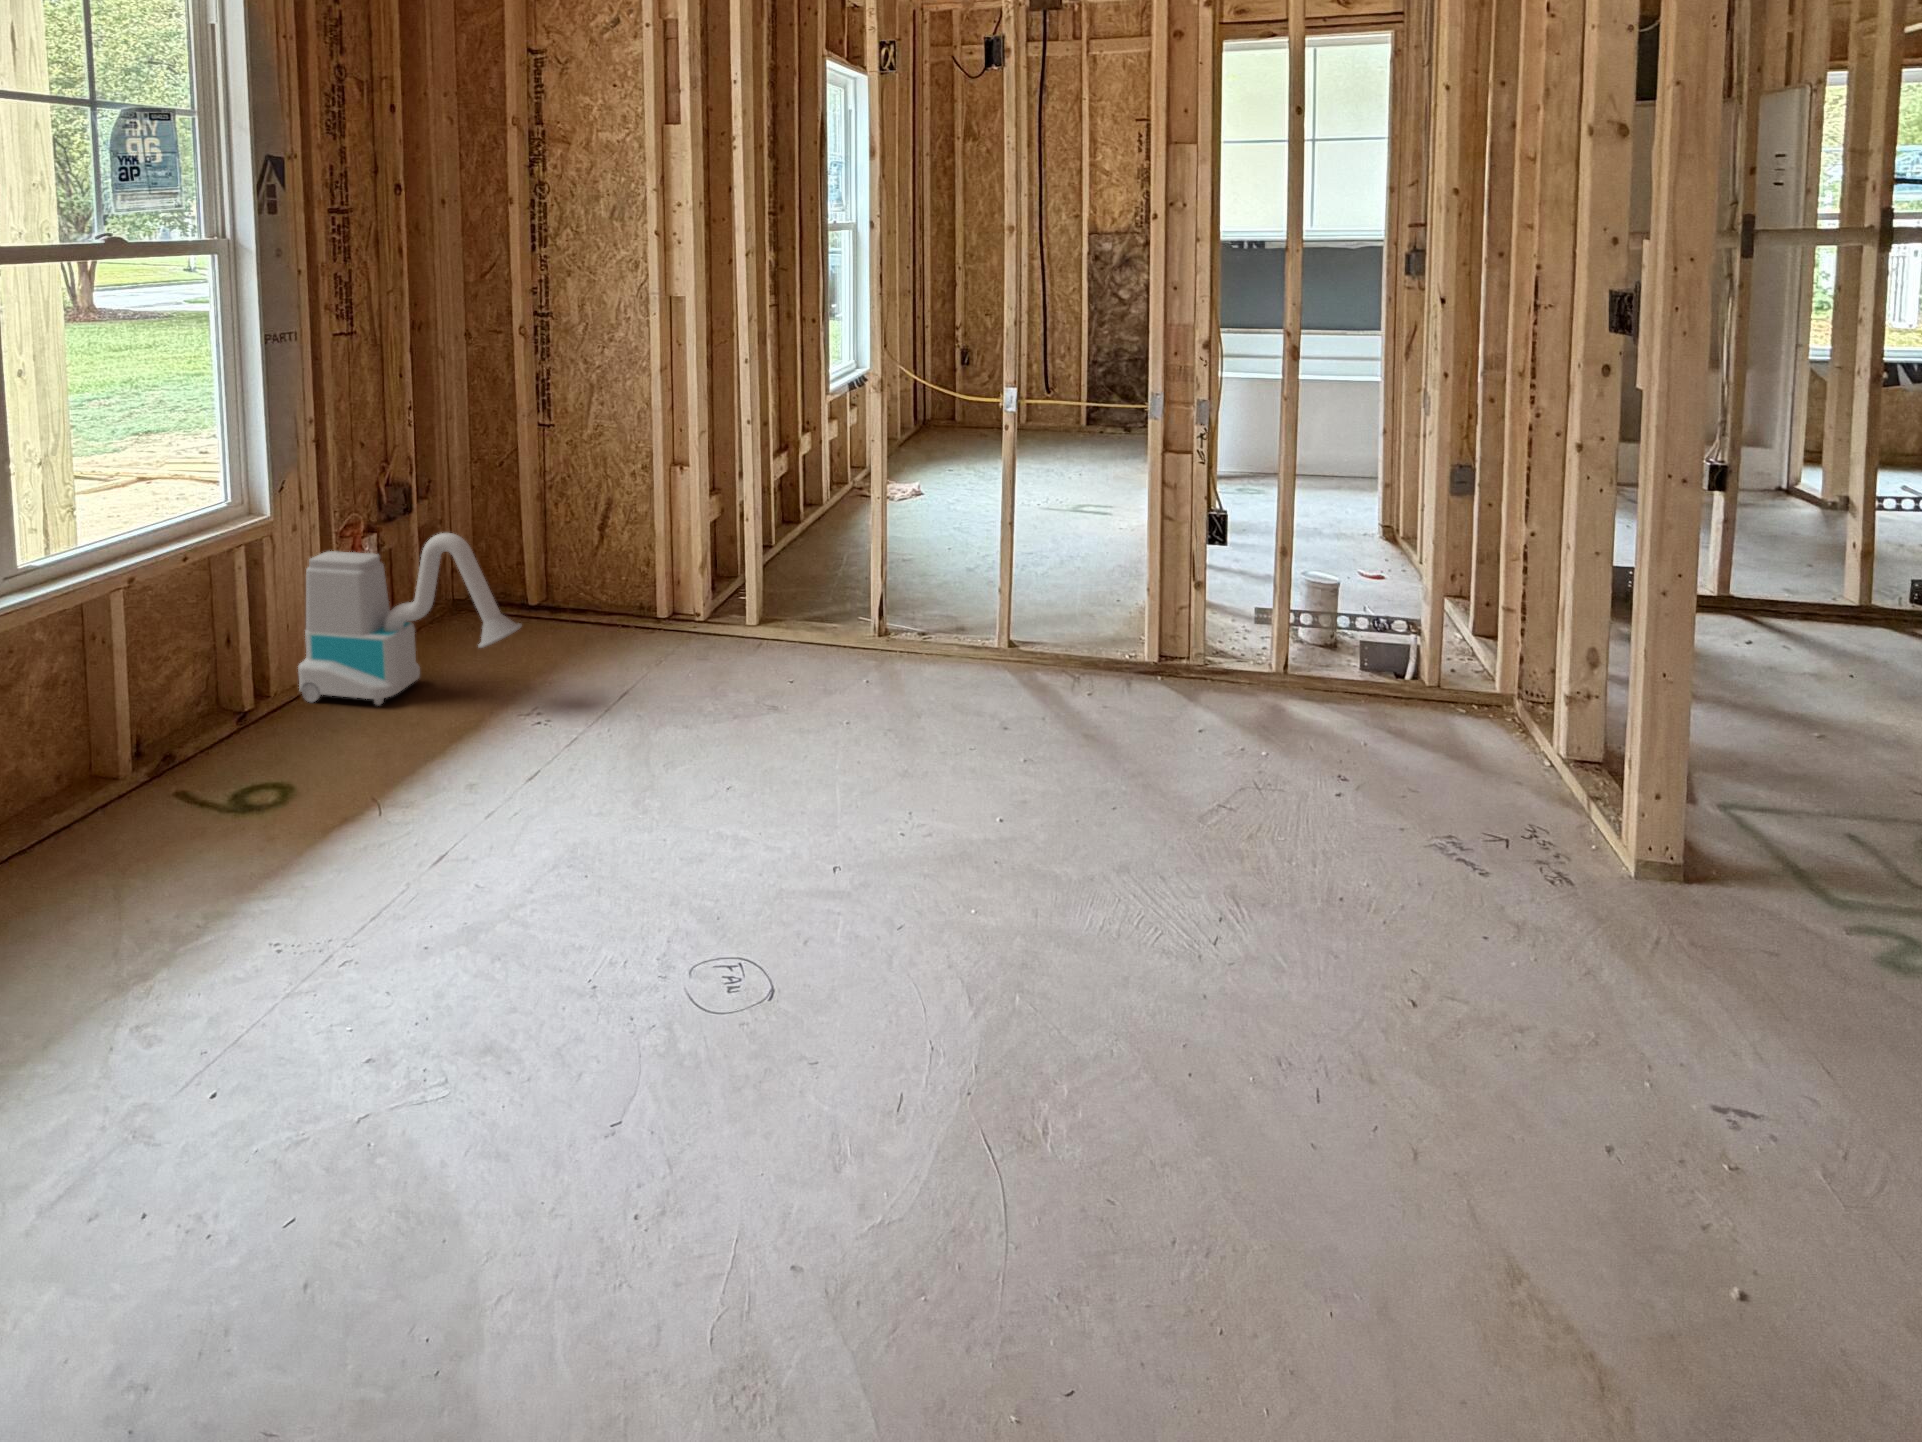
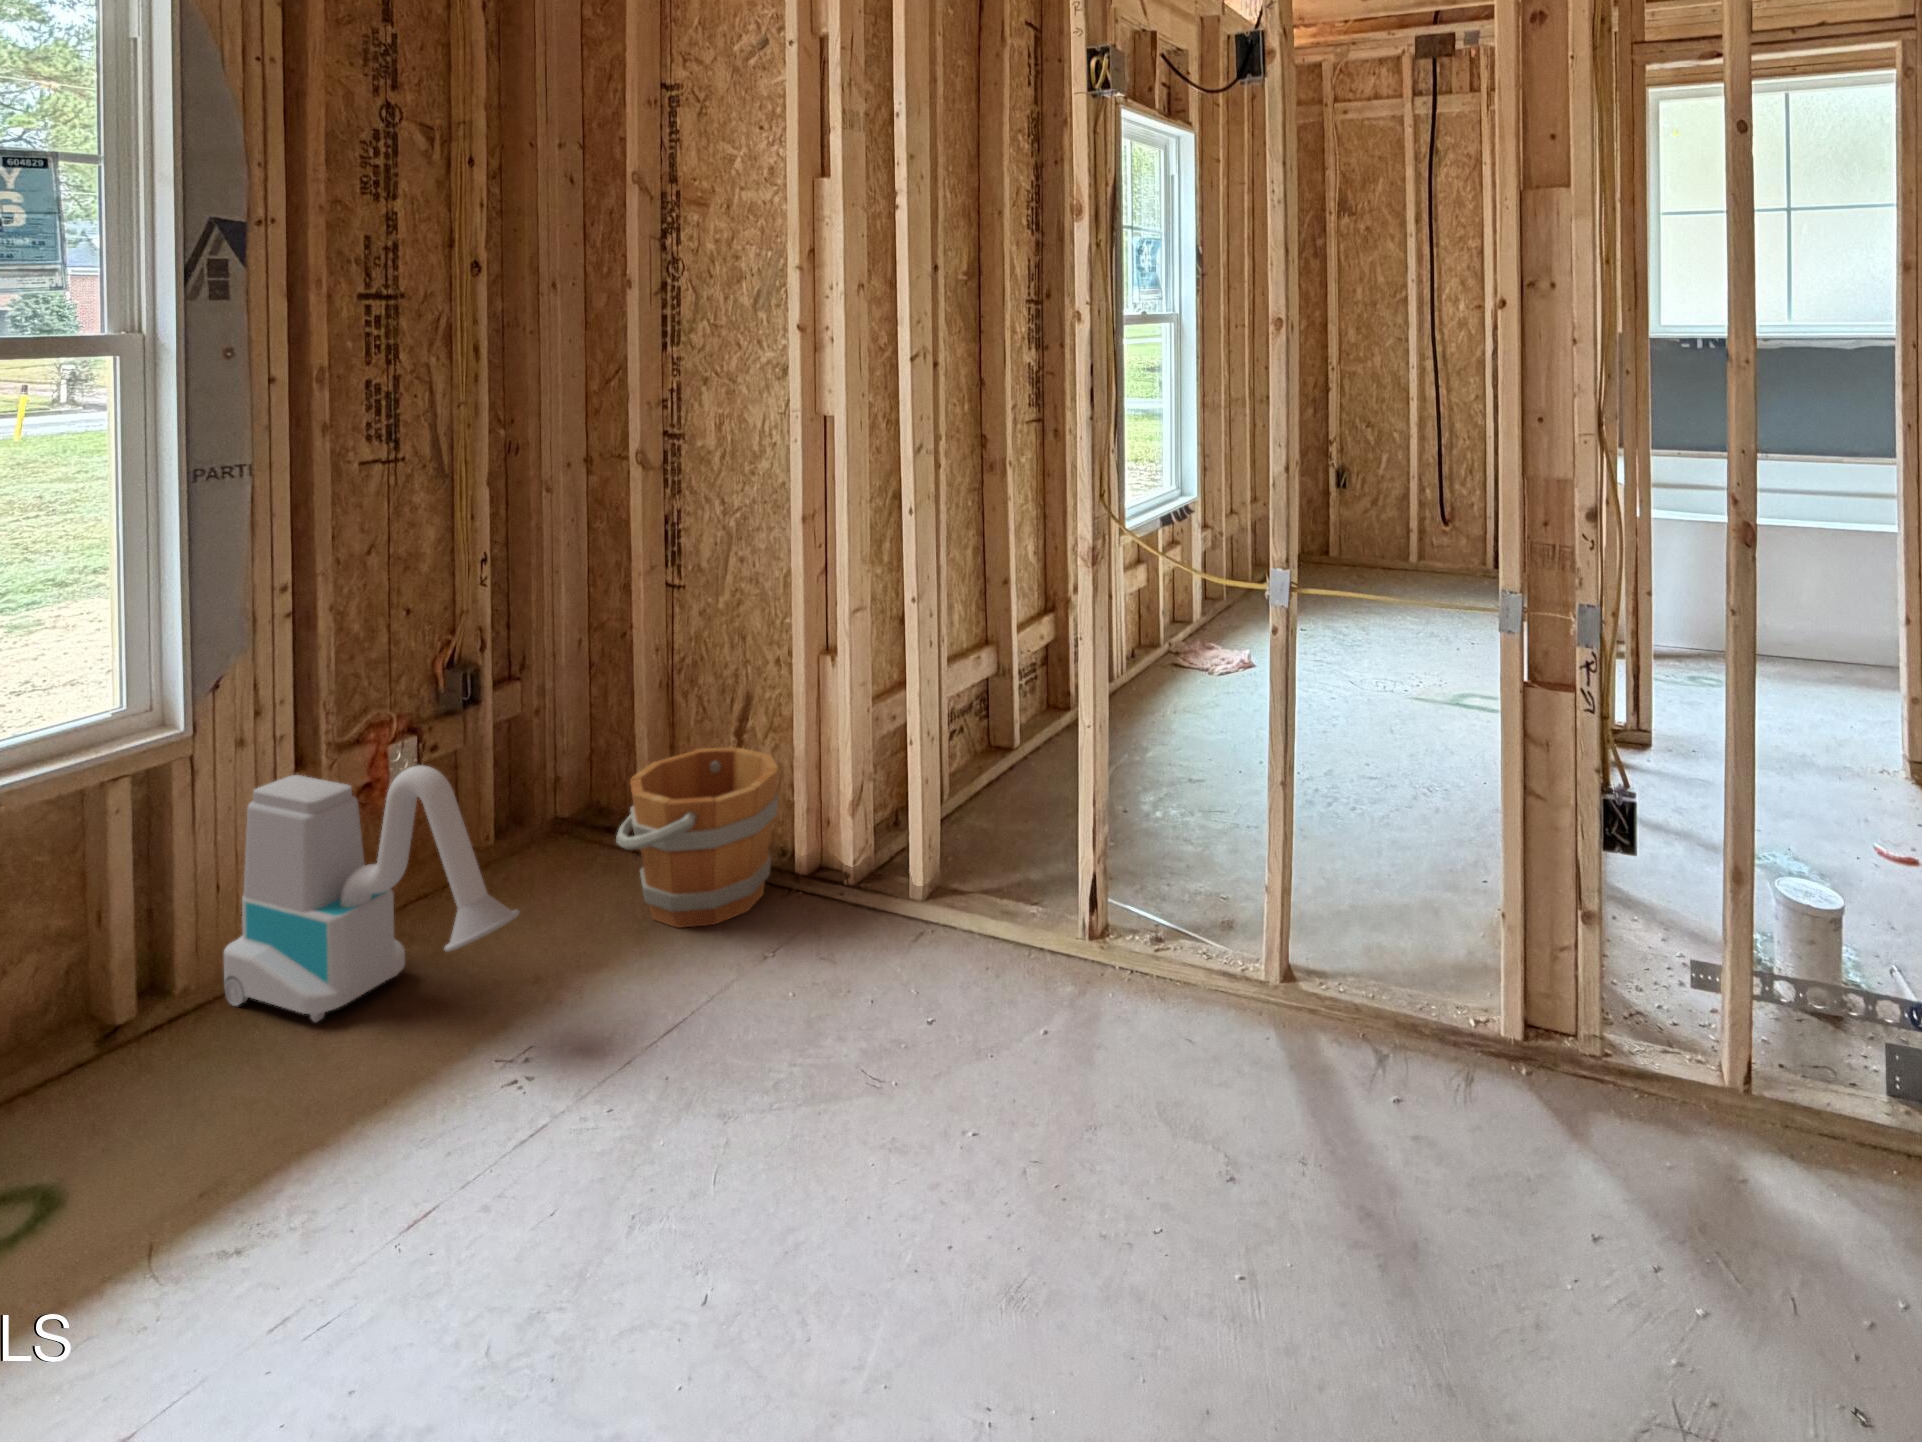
bucket: none [540,535,649,649] -> present [616,748,778,928]

